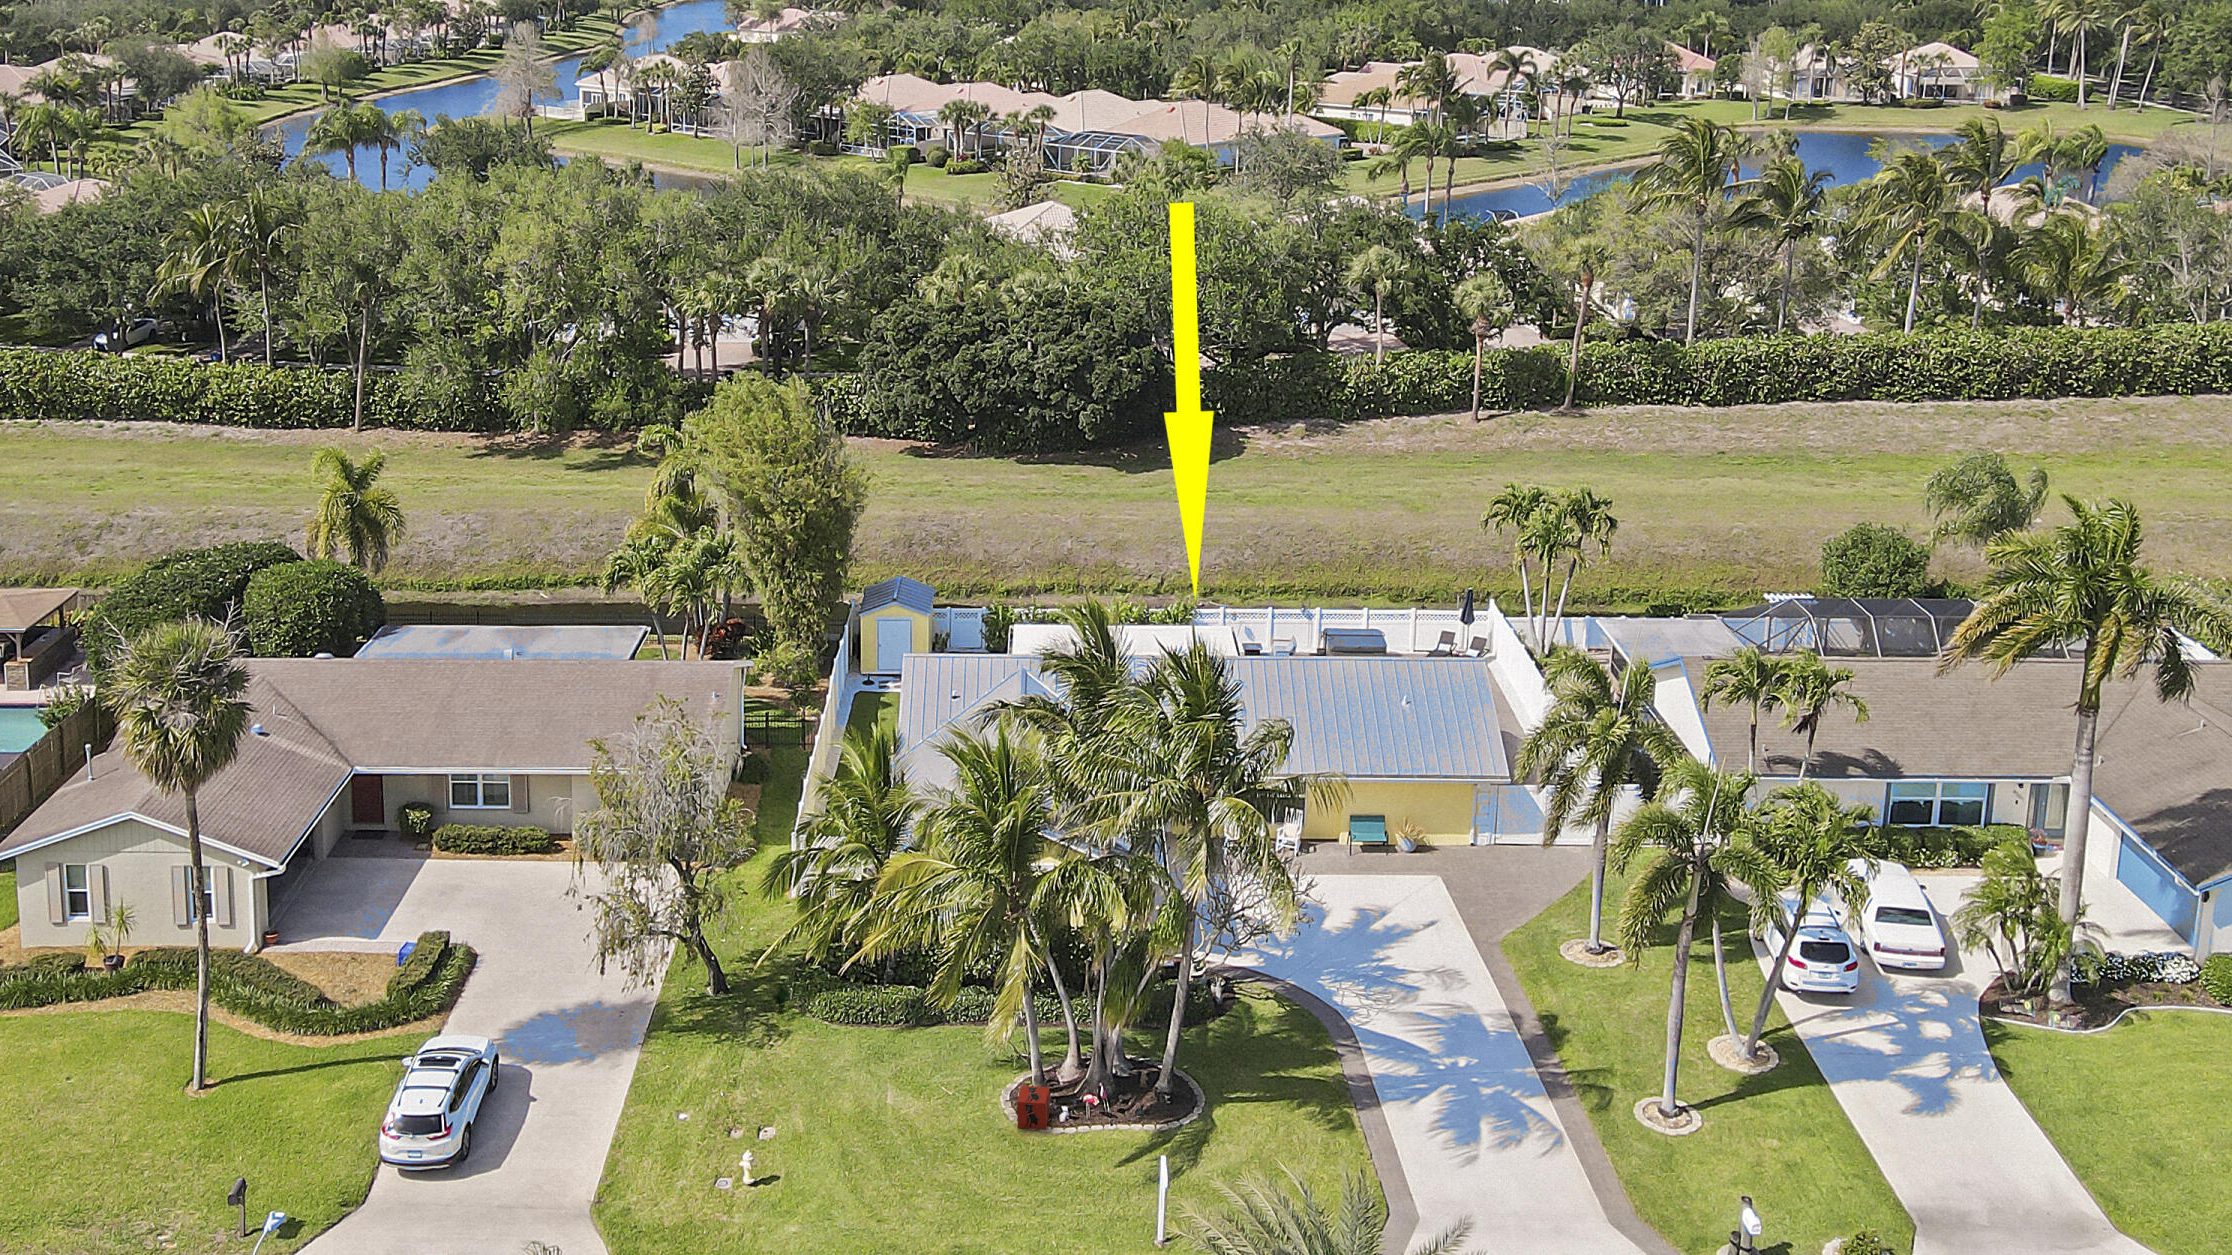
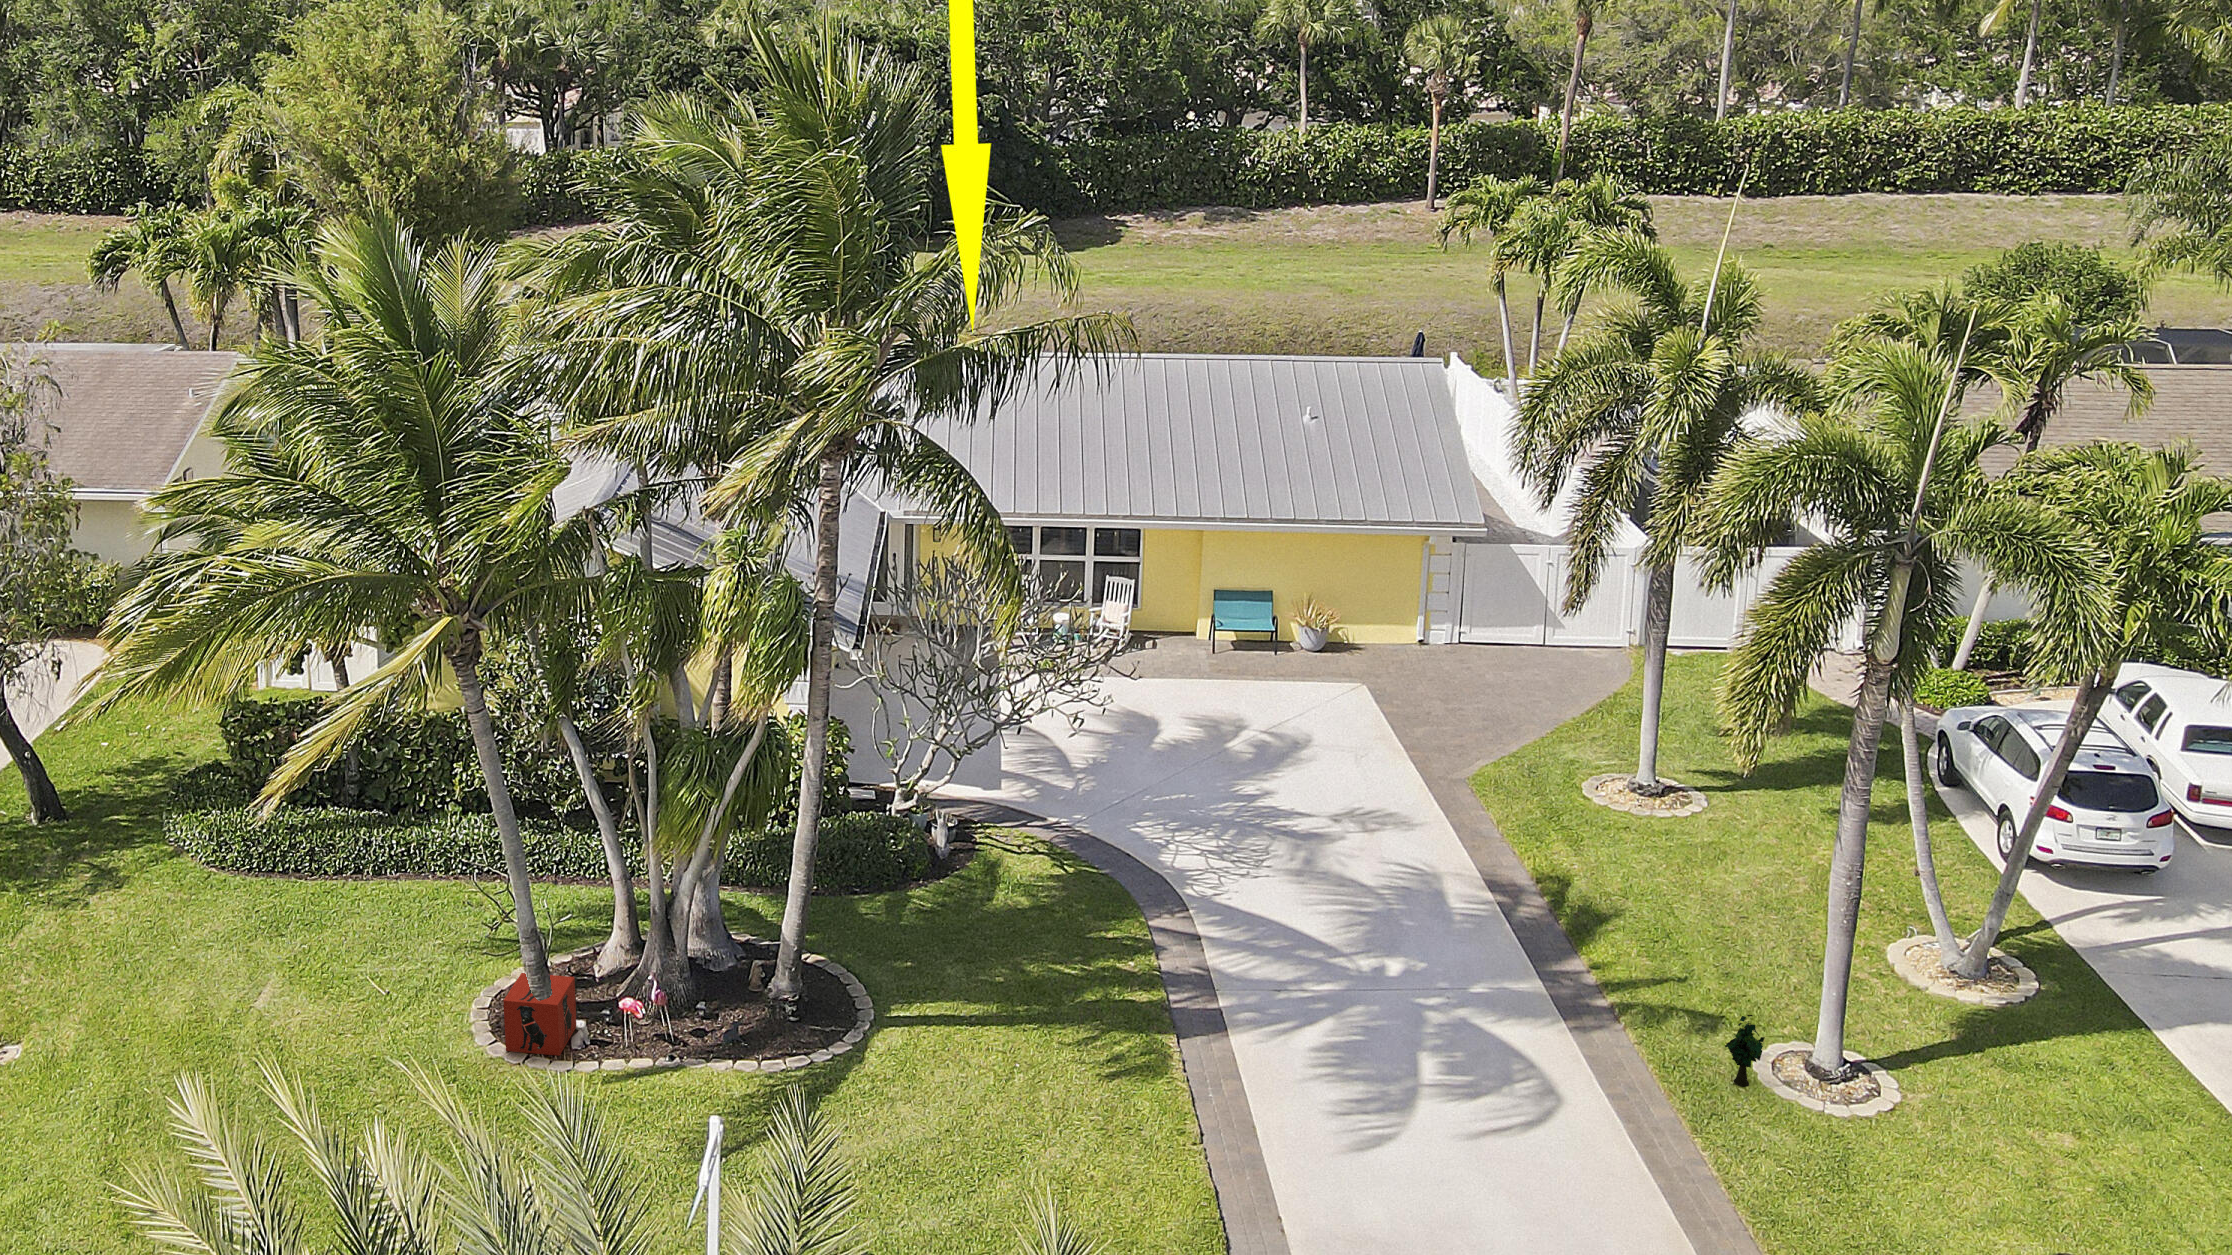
decorative plant: present [773,985,789,1014] -> present [1725,1015,1765,1087]

